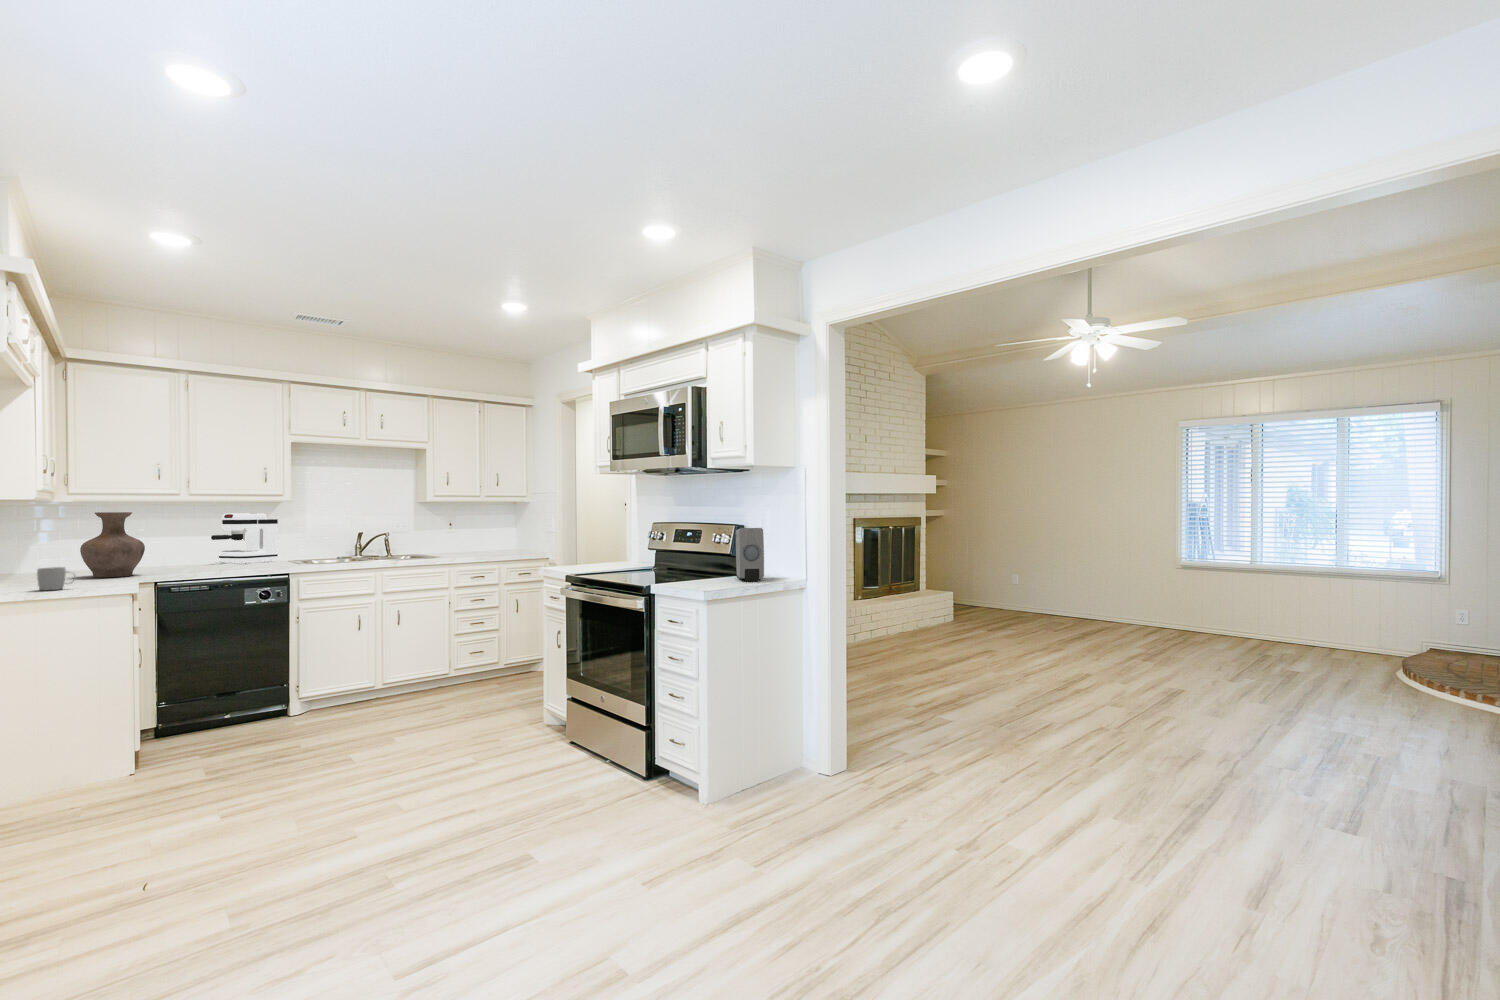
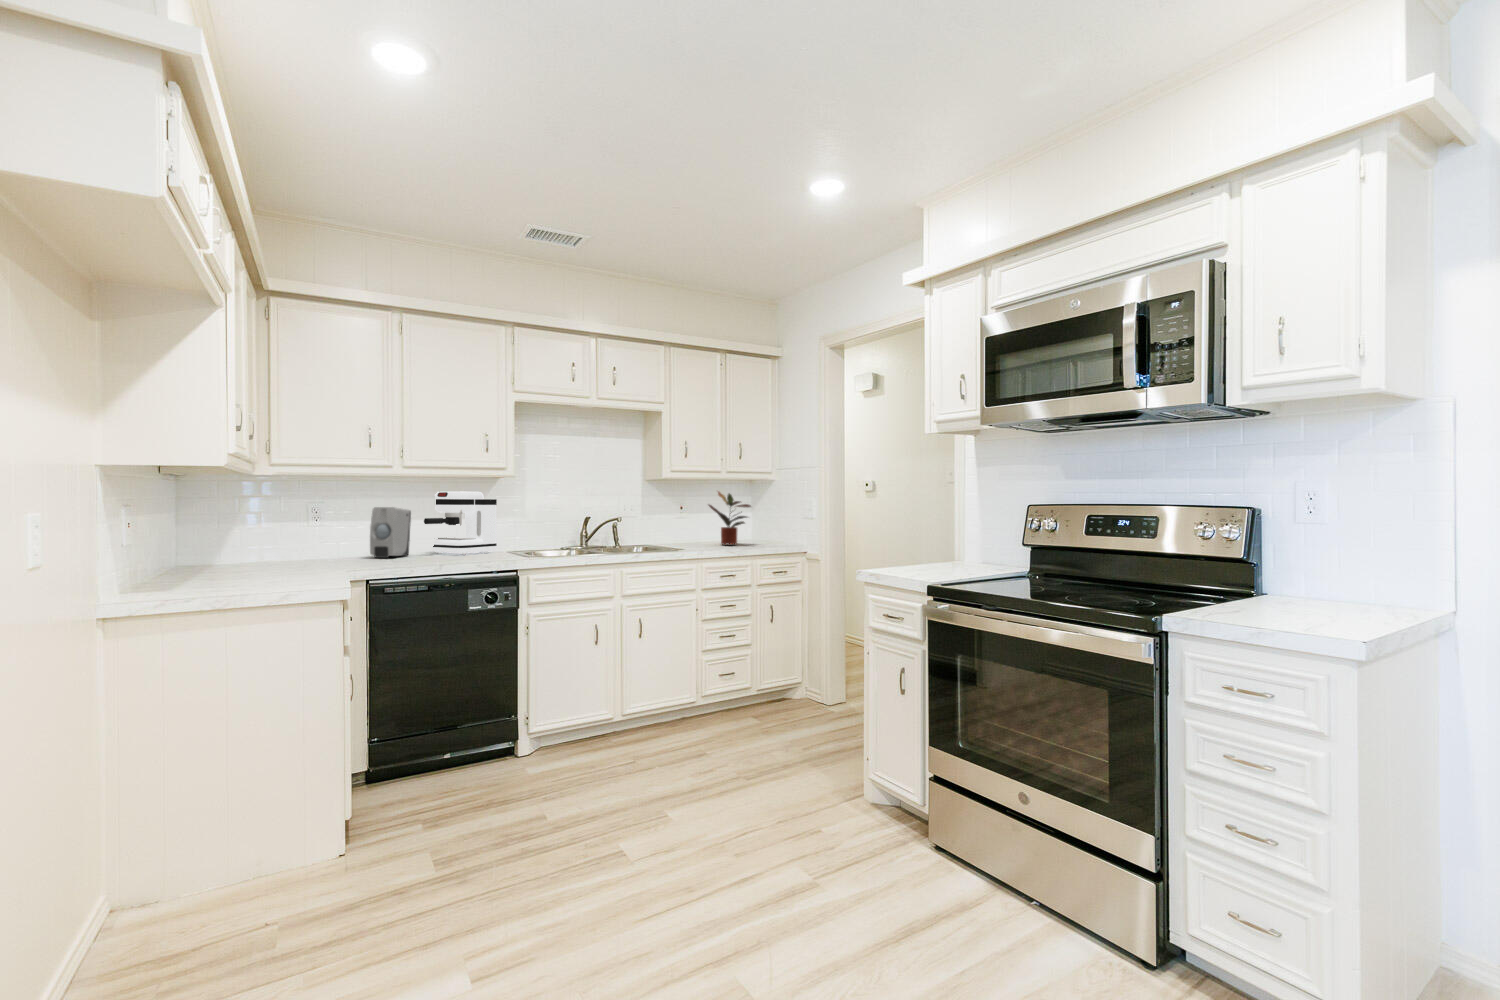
potted plant: none [469,509,506,552] -> present [709,492,751,544]
vase: present [80,512,145,577] -> none [280,486,353,571]
soap dispenser: present [736,528,764,581] -> present [370,507,411,558]
mug: present [37,567,76,591] -> none [226,559,273,591]

